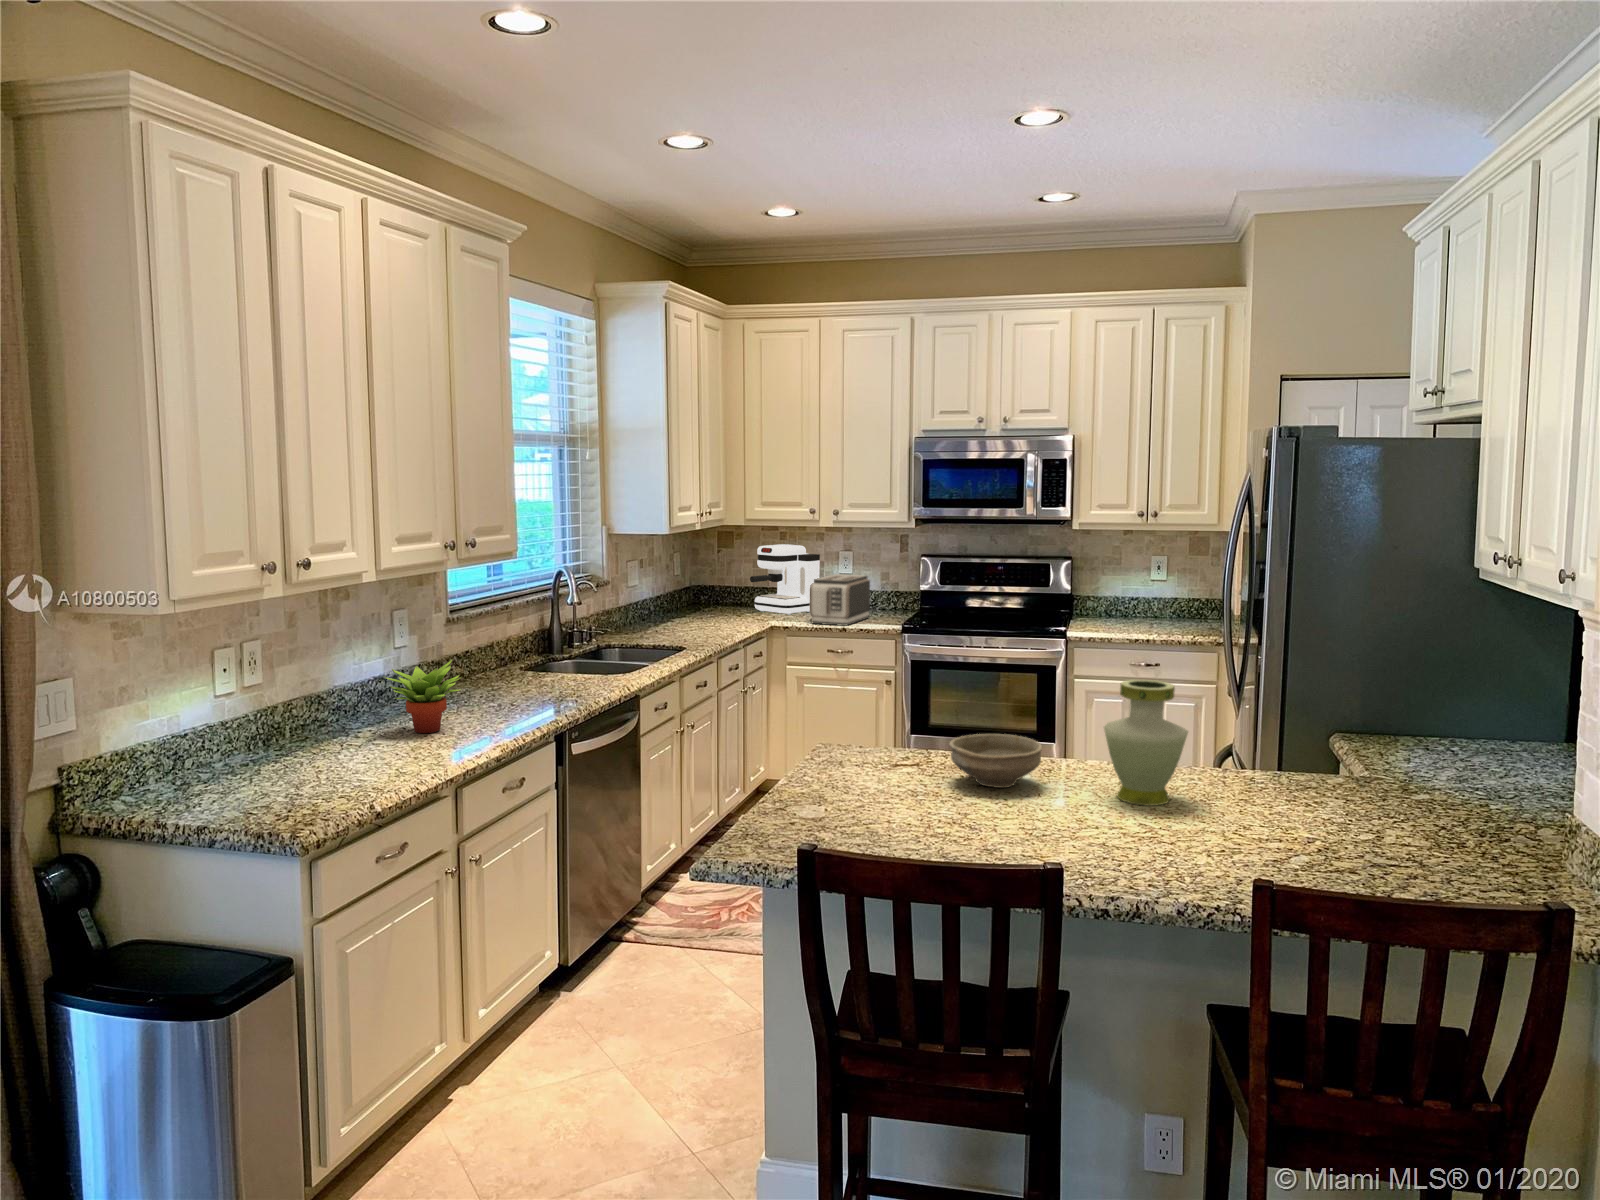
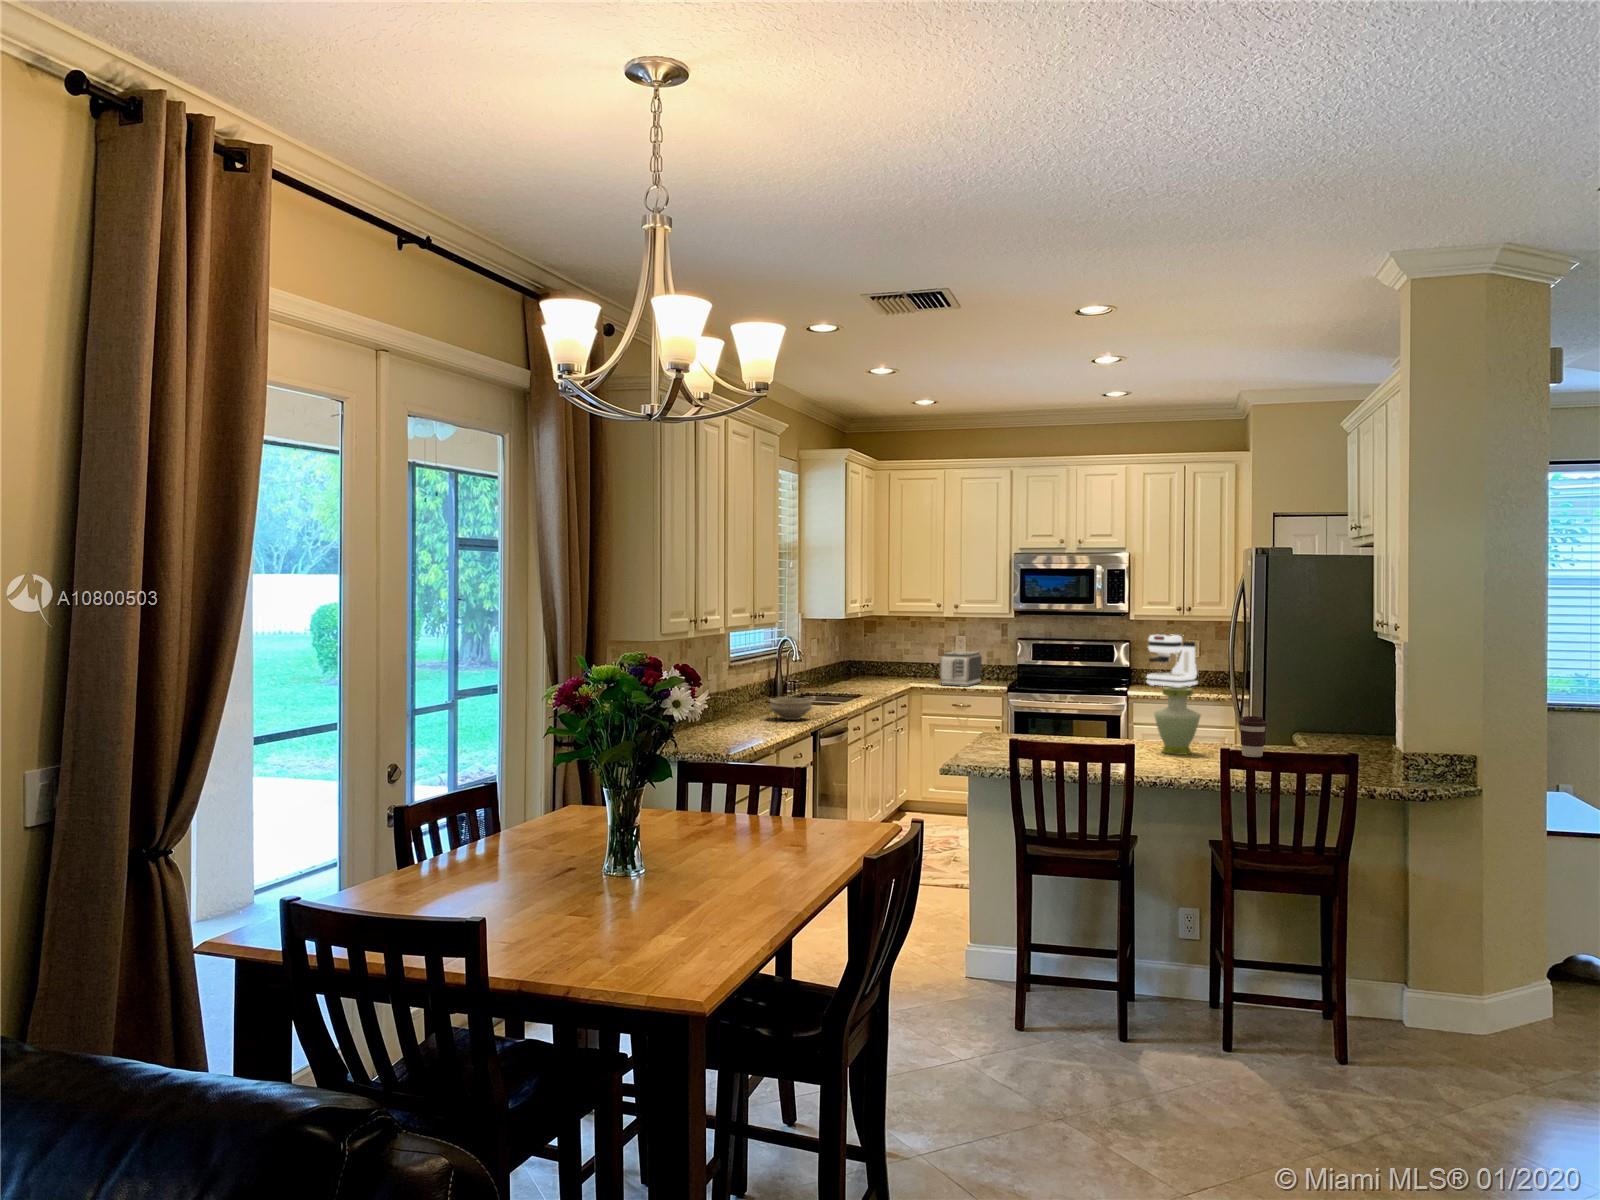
coffee maker: present [750,544,820,615] -> present [1147,634,1198,687]
succulent plant: present [383,659,462,733] -> none [723,683,766,726]
bowl: present [949,734,1042,788] -> present [770,698,812,720]
coffee cup: none [1257,734,1308,811] -> present [1239,716,1267,757]

